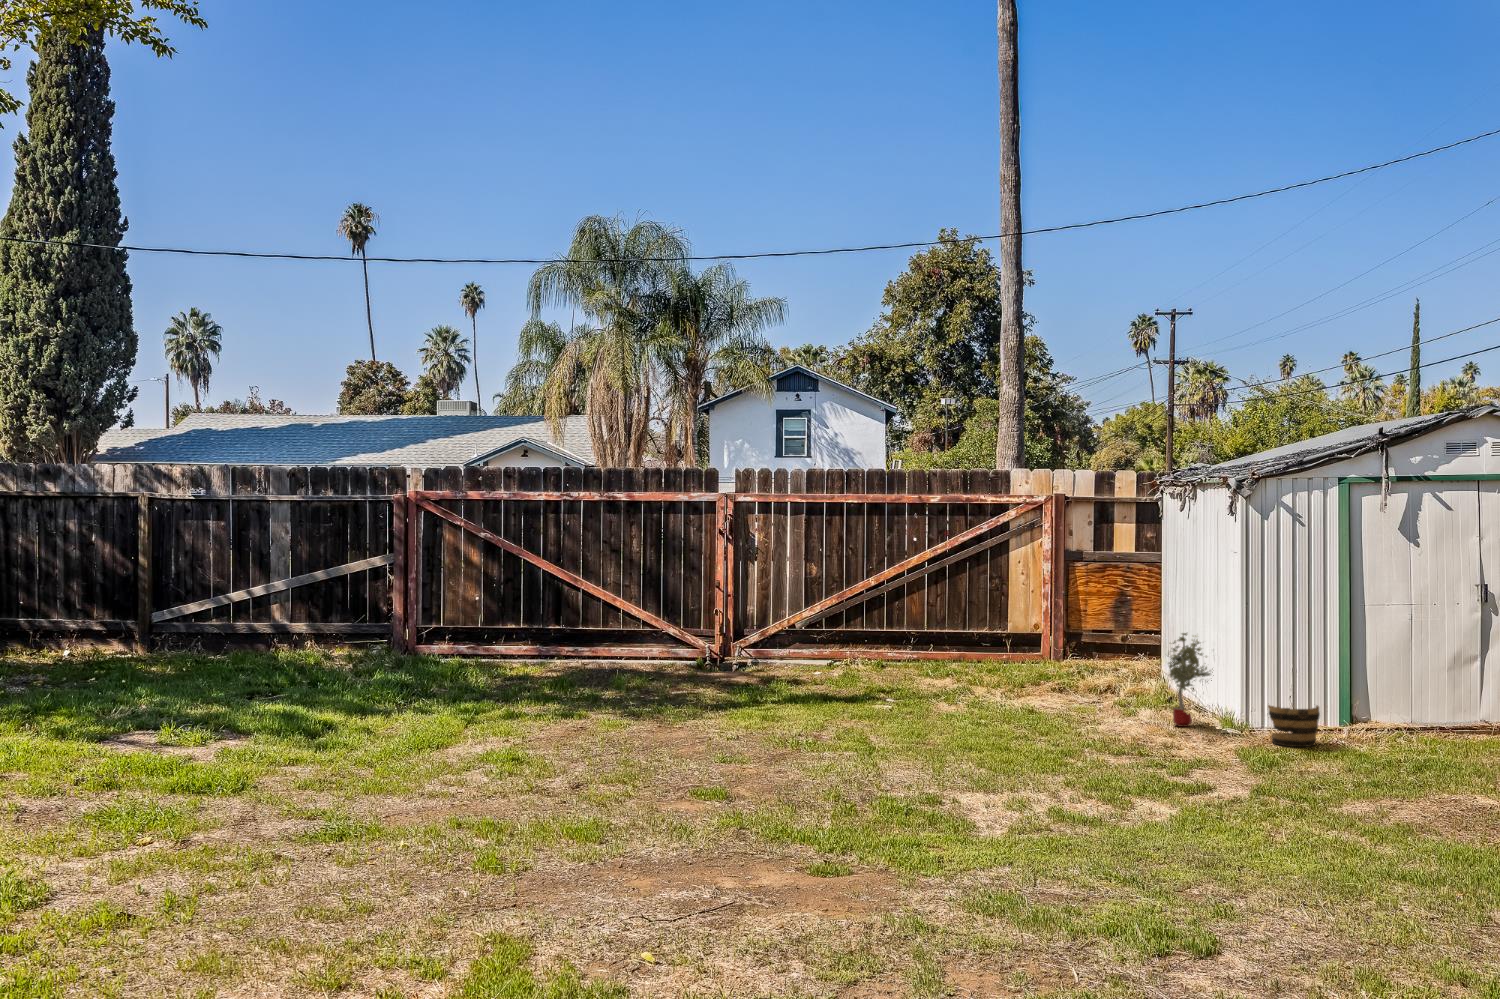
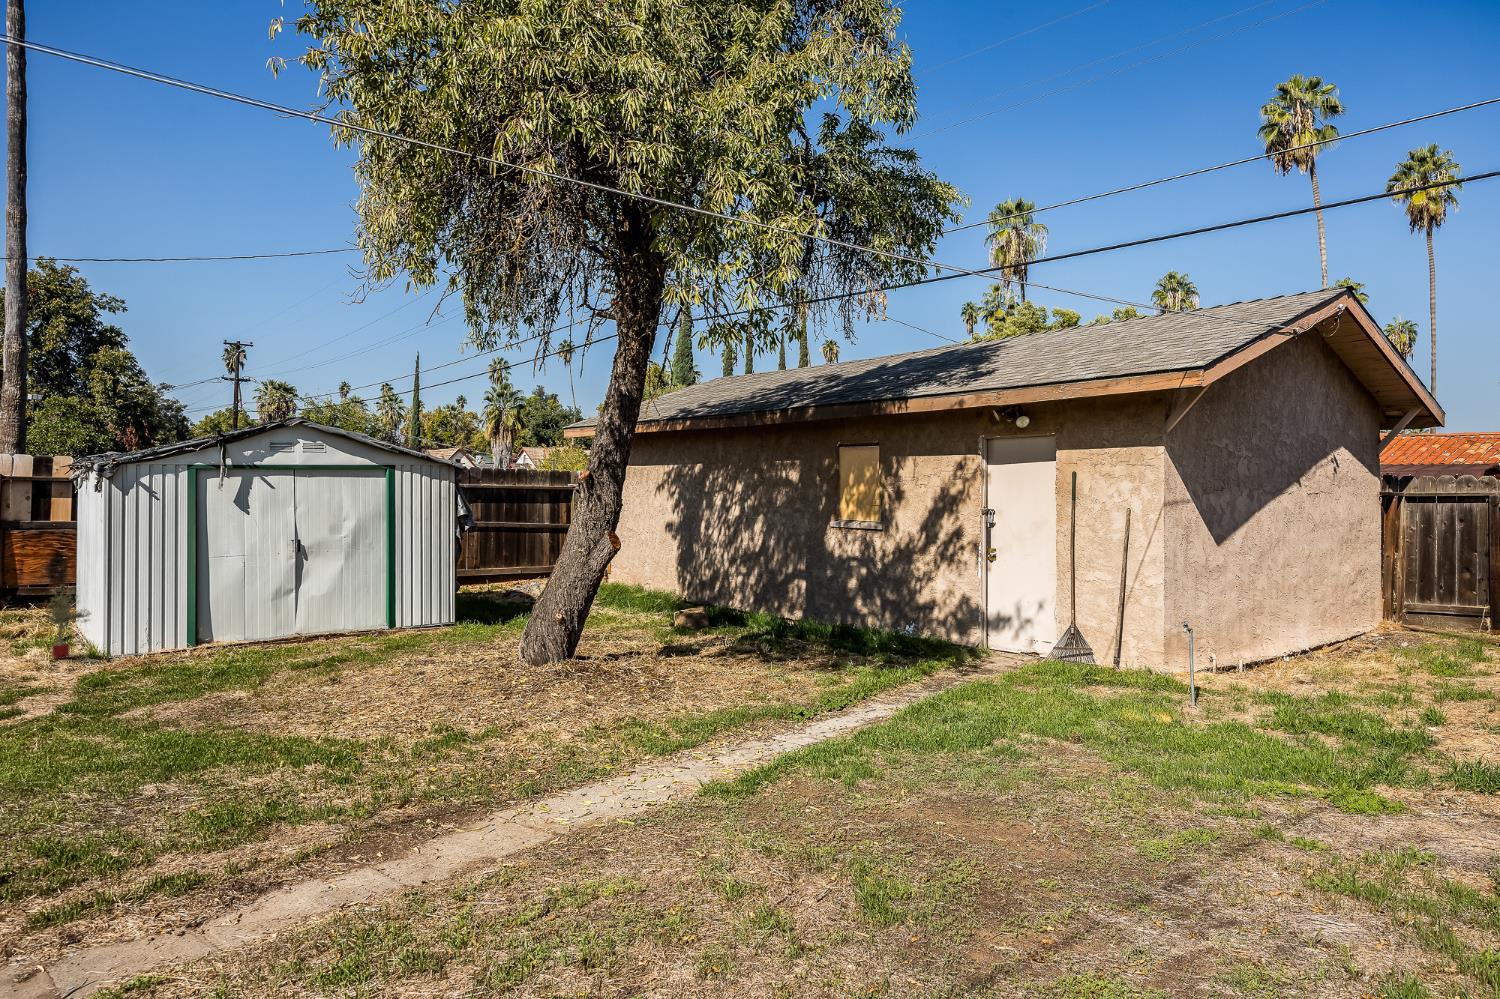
bucket: present [1268,705,1320,747] -> none [119,631,163,665]

